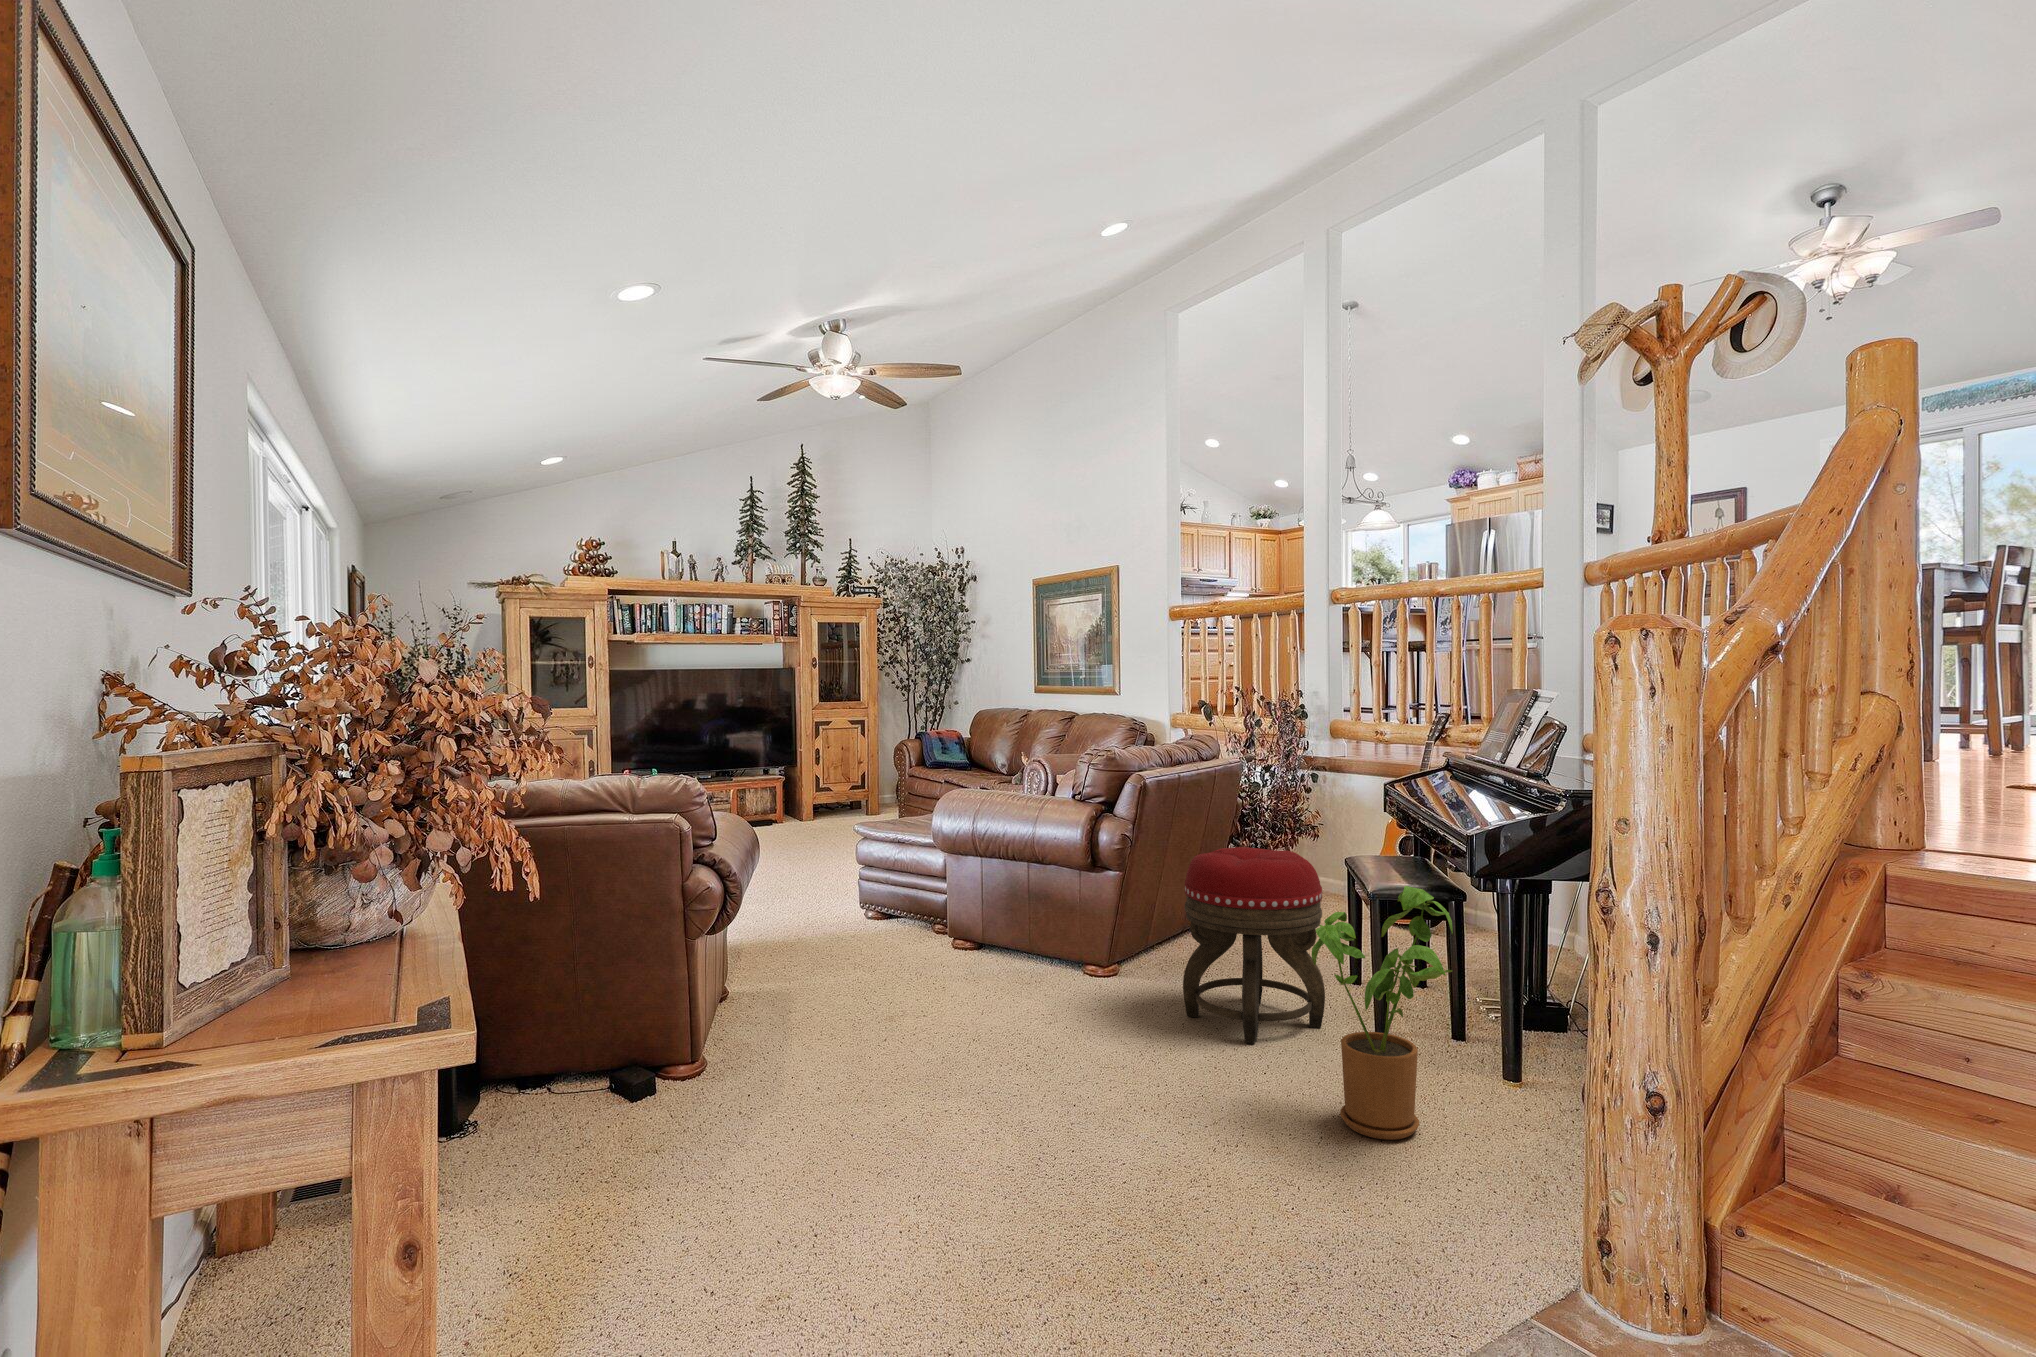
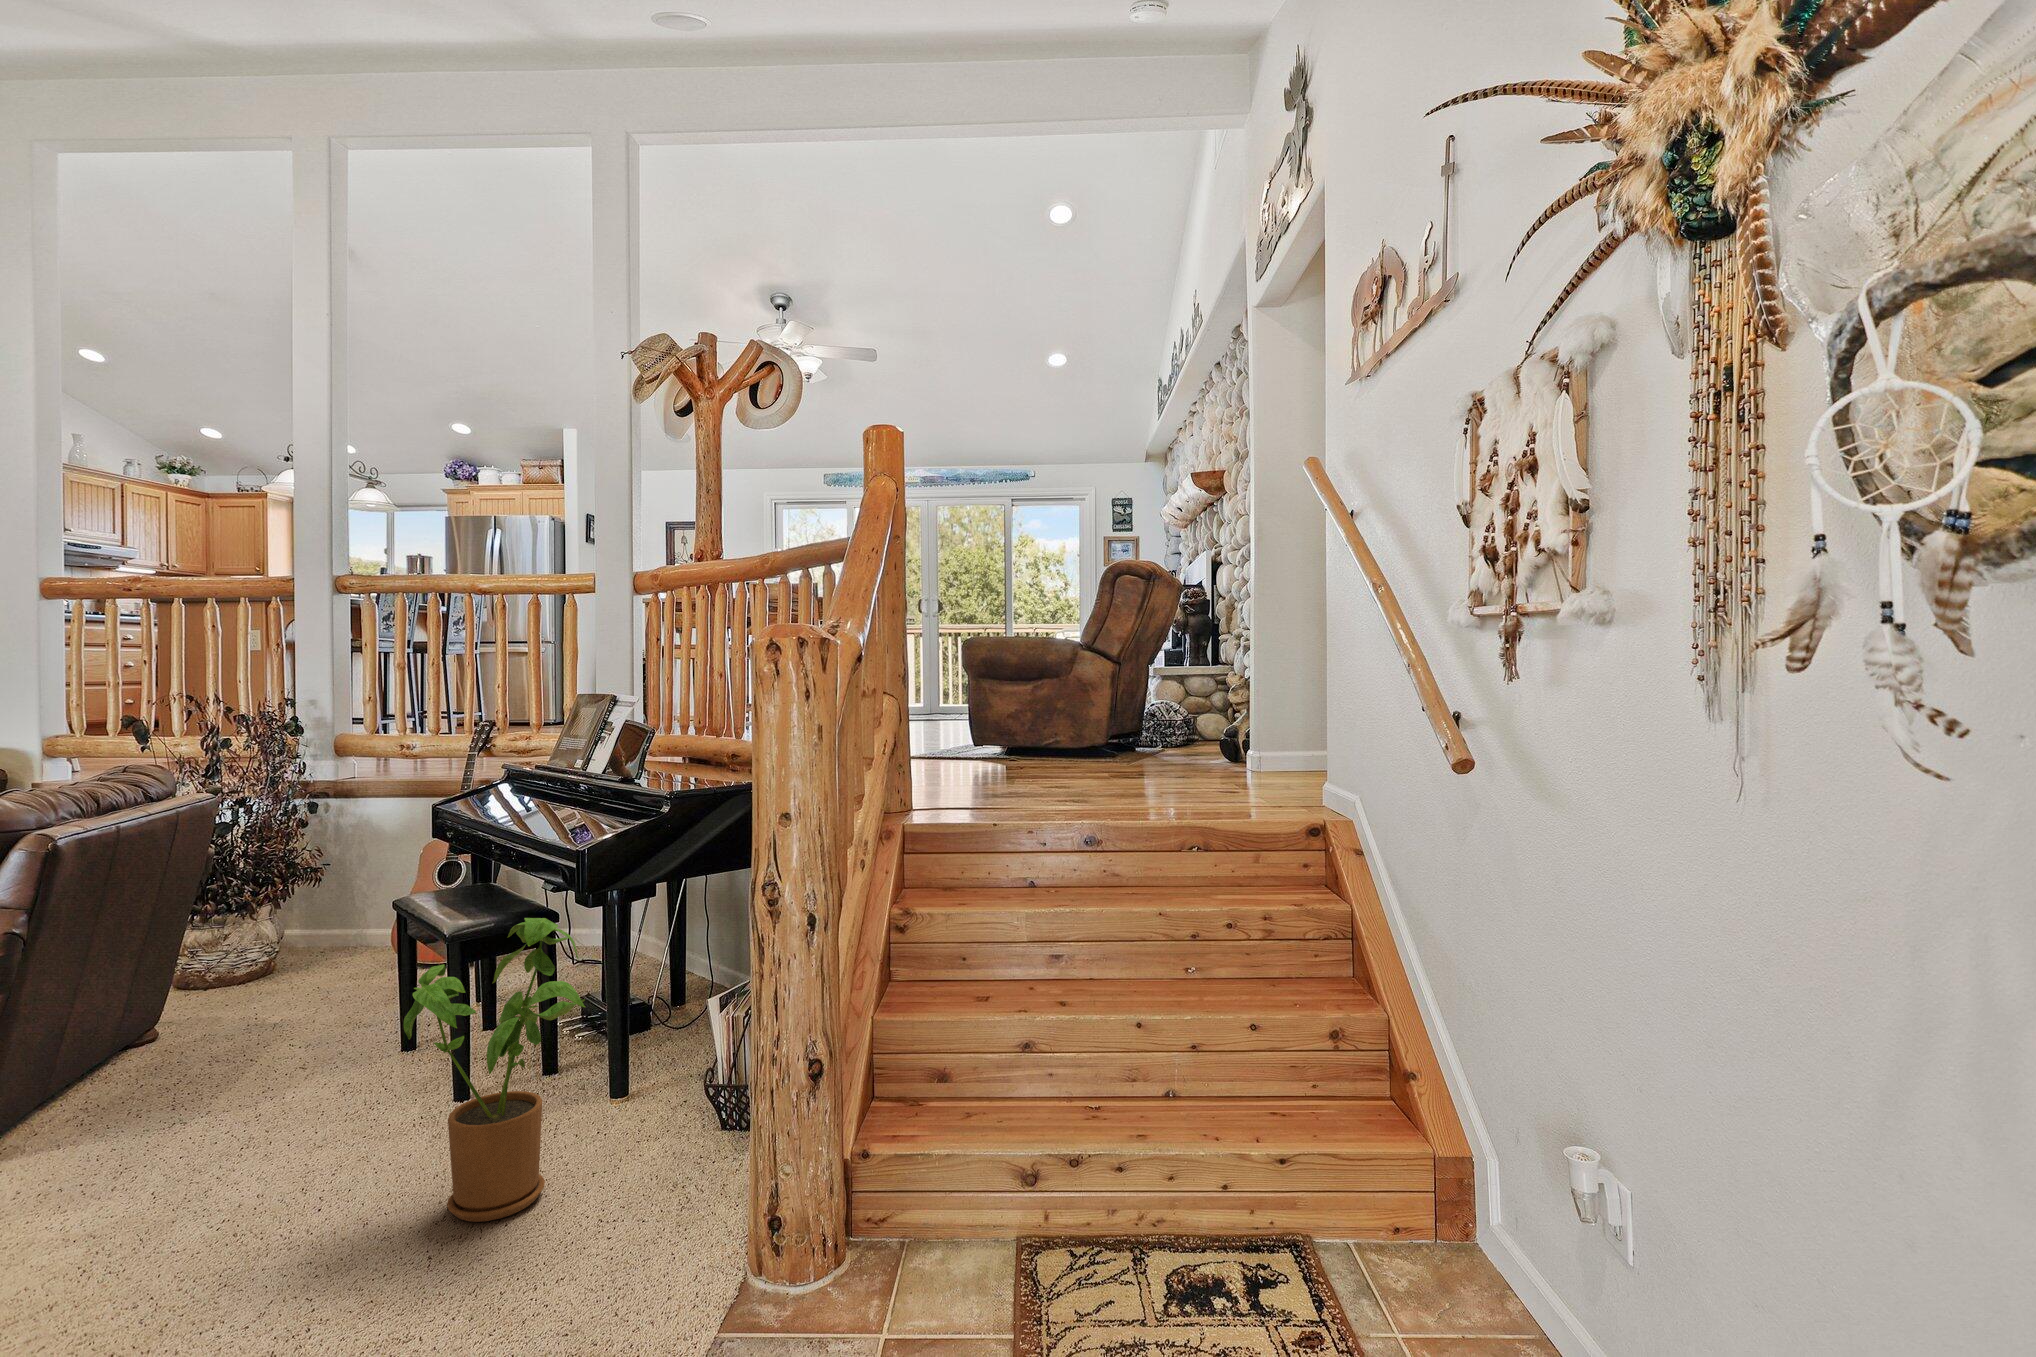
footstool: present [1183,847,1325,1044] -> none [158,904,386,1170]

